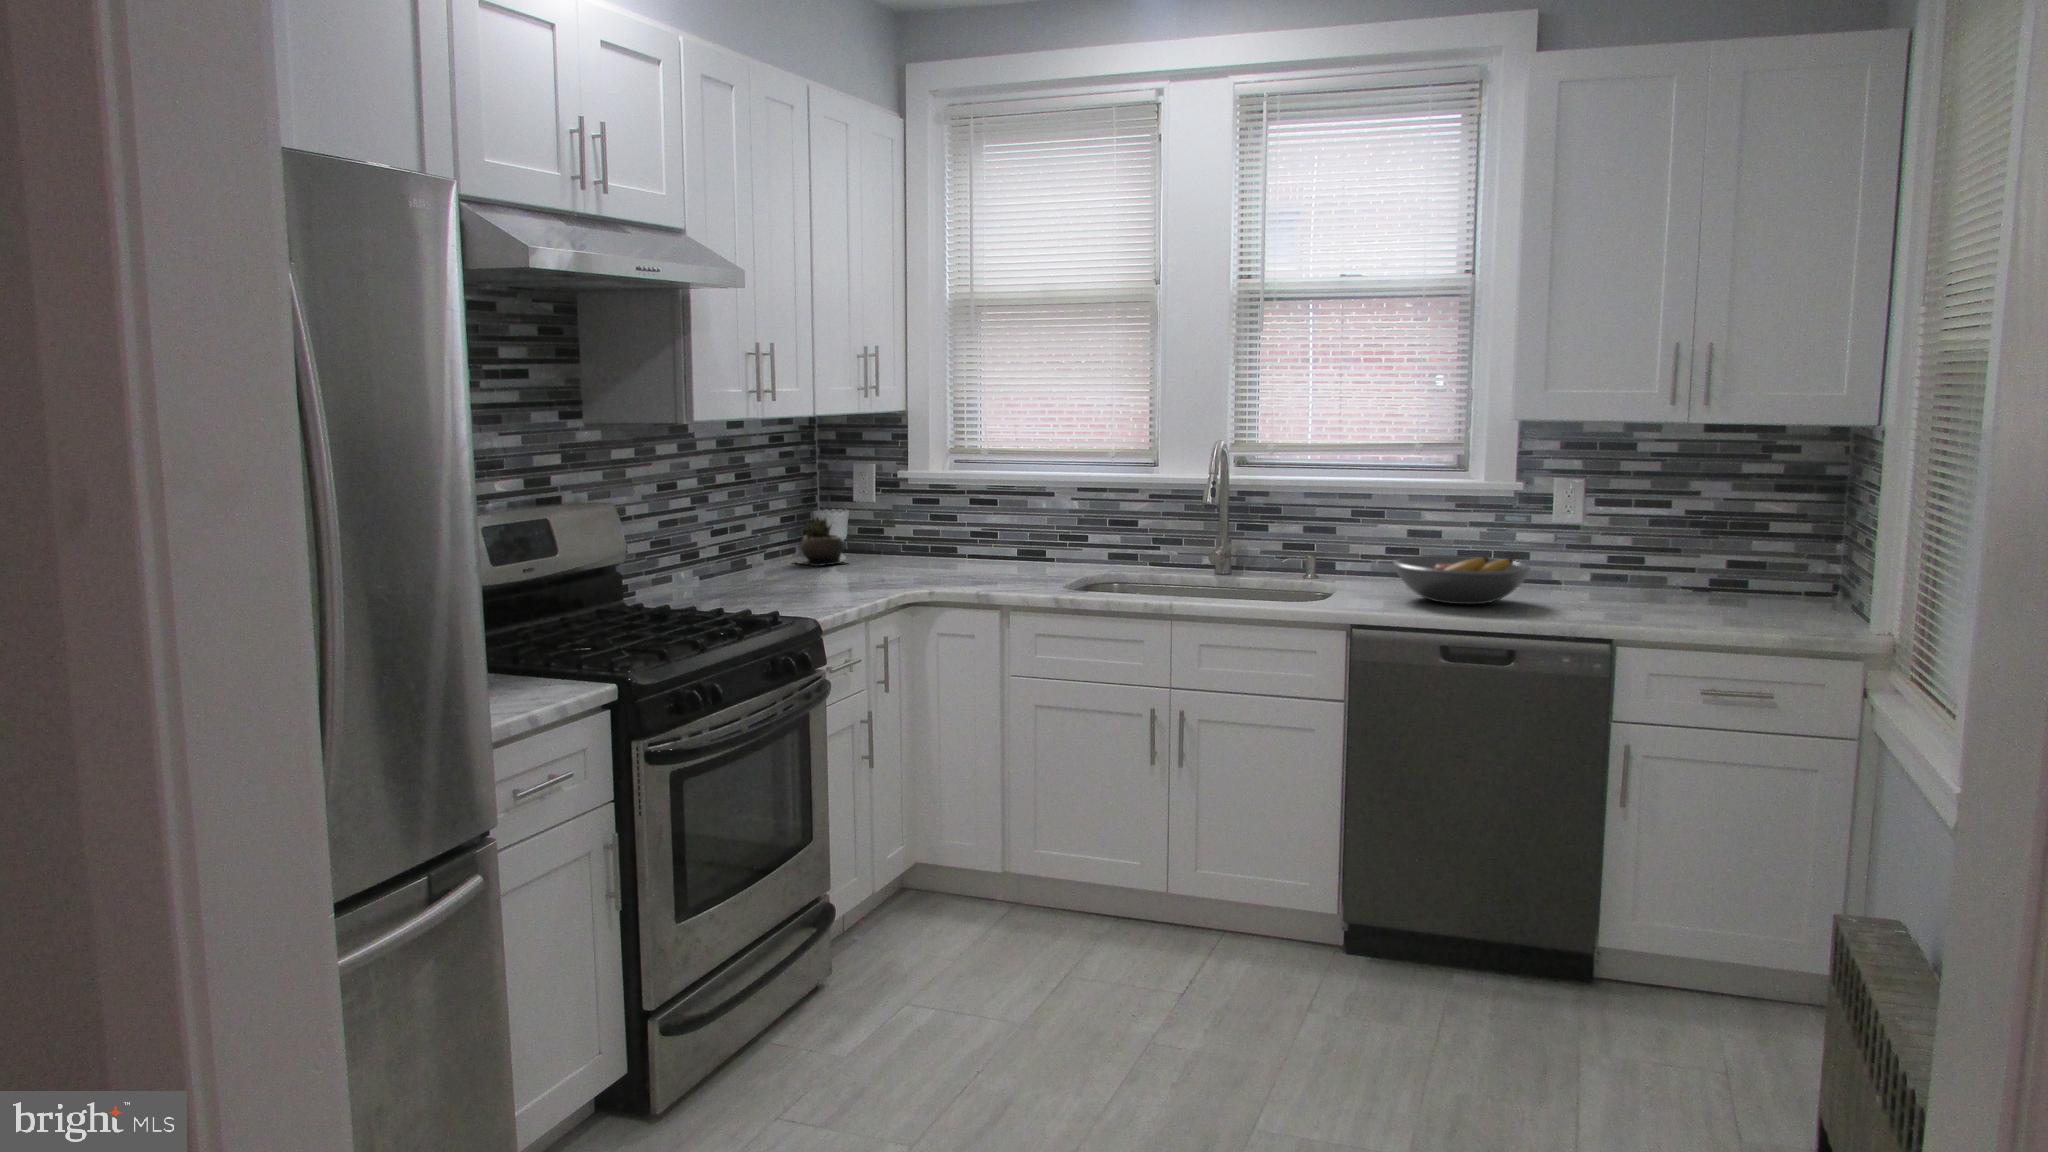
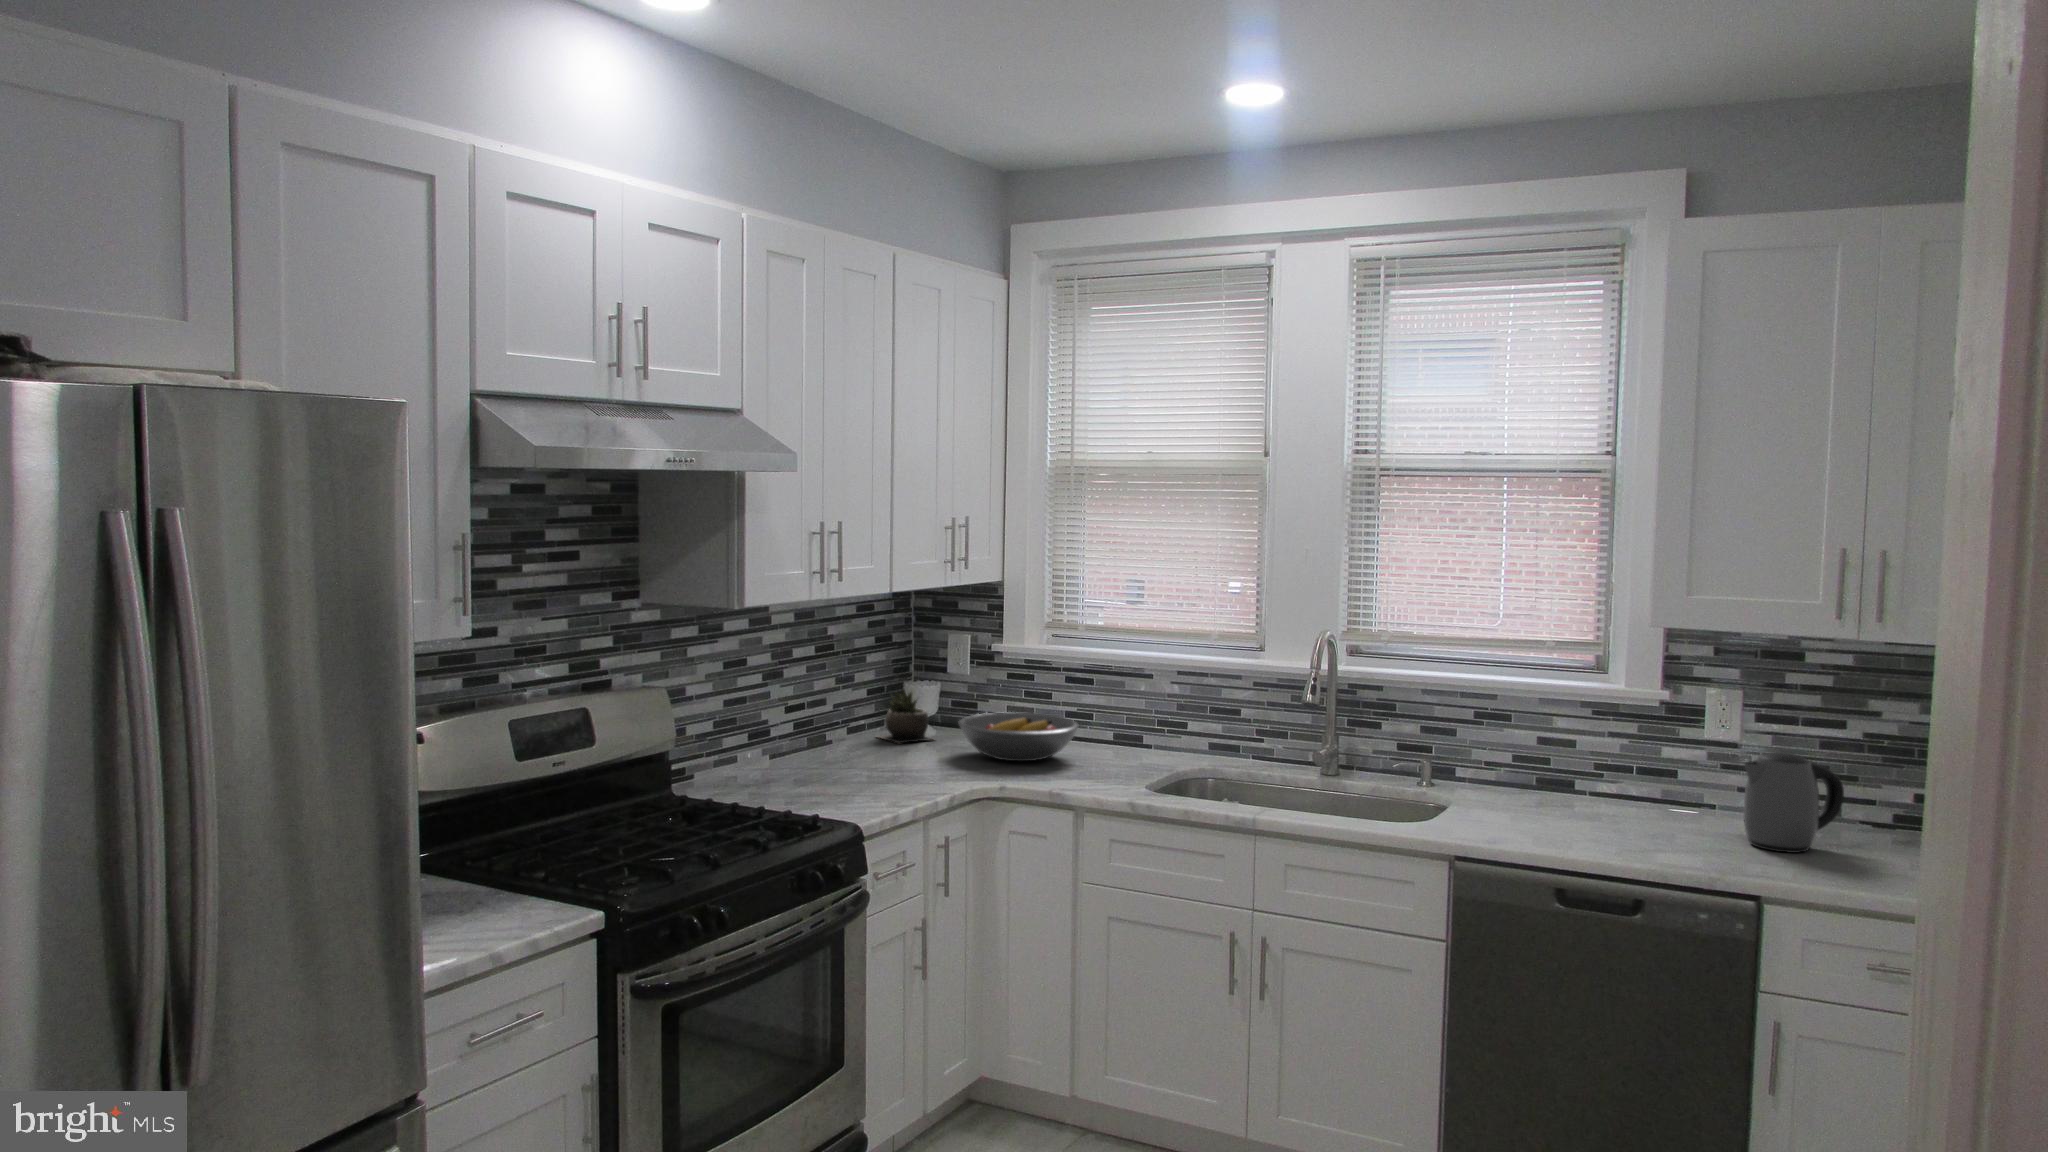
kettle: none [1590,525,1672,609] -> present [1744,752,1844,853]
fruit bowl: present [1393,555,1530,604] -> present [959,712,1079,761]

